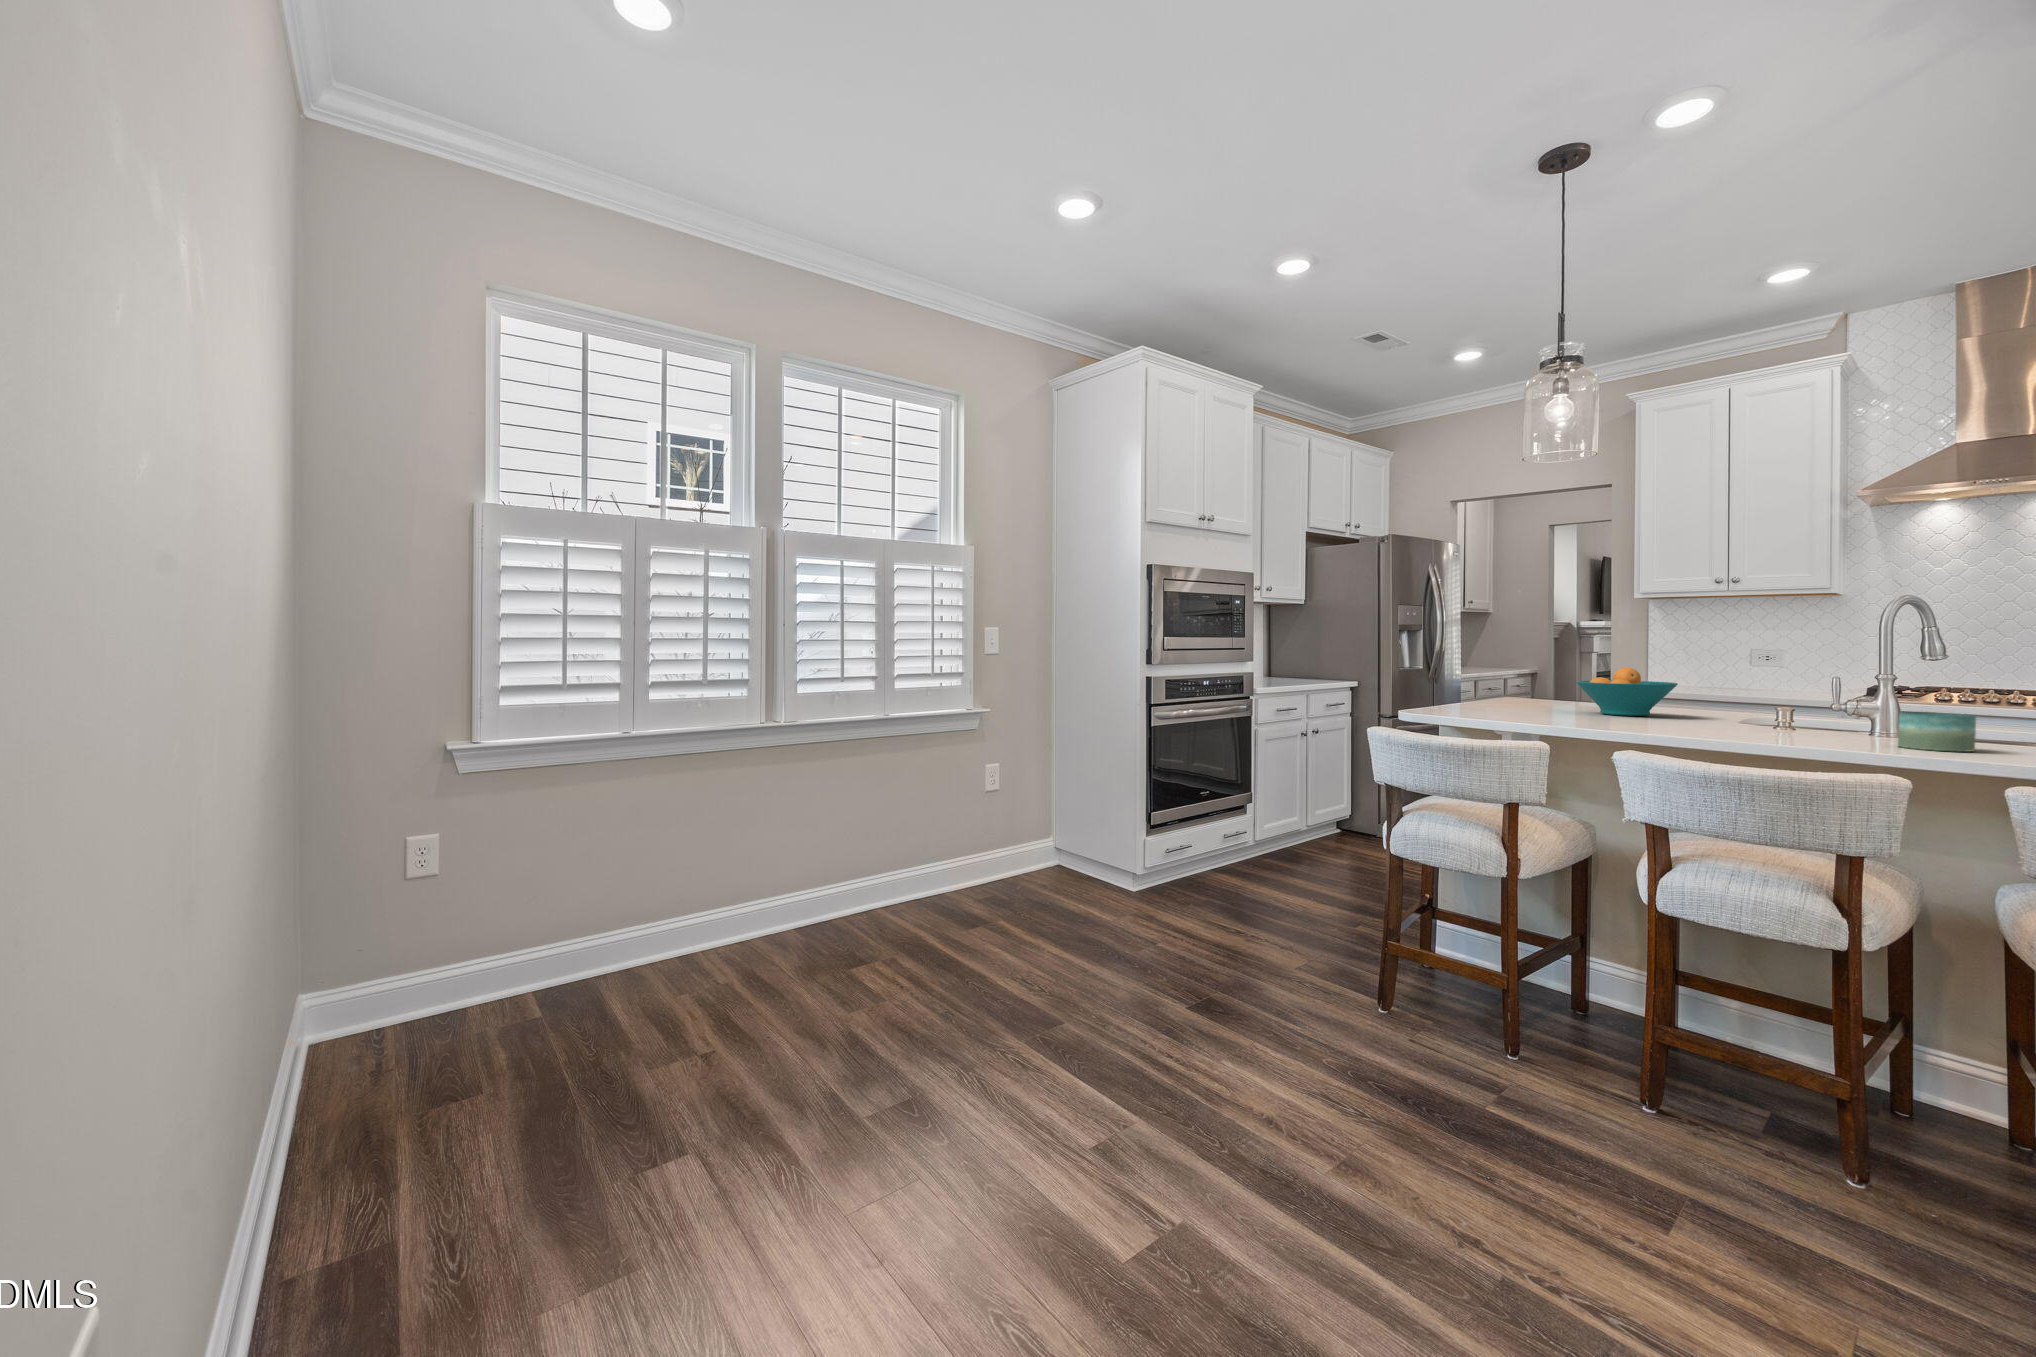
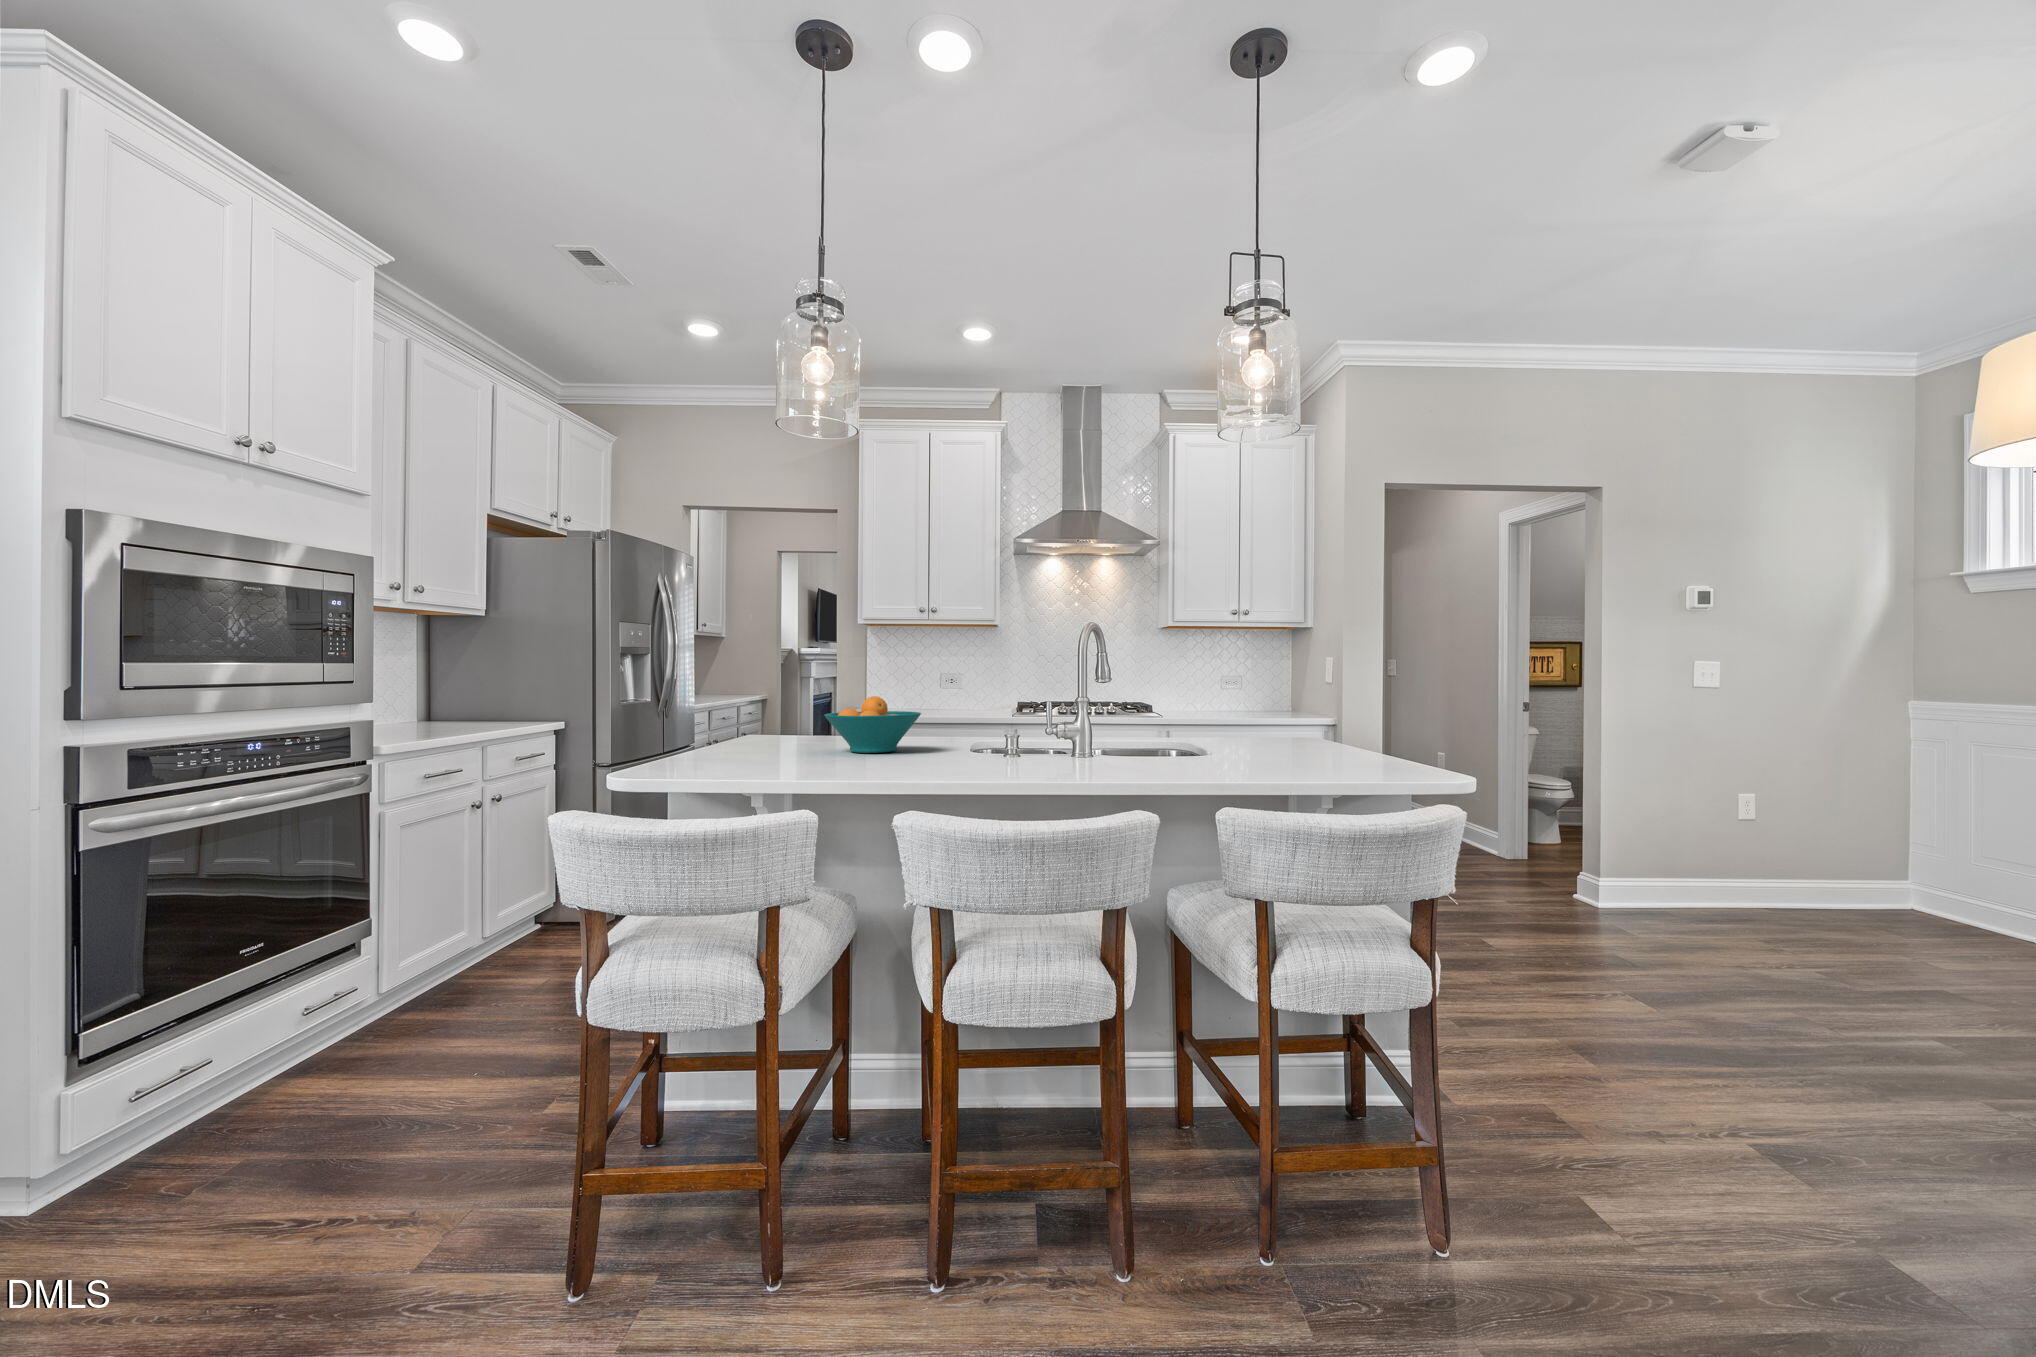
candle: present [1898,712,1976,752] -> none [1125,736,1178,777]

